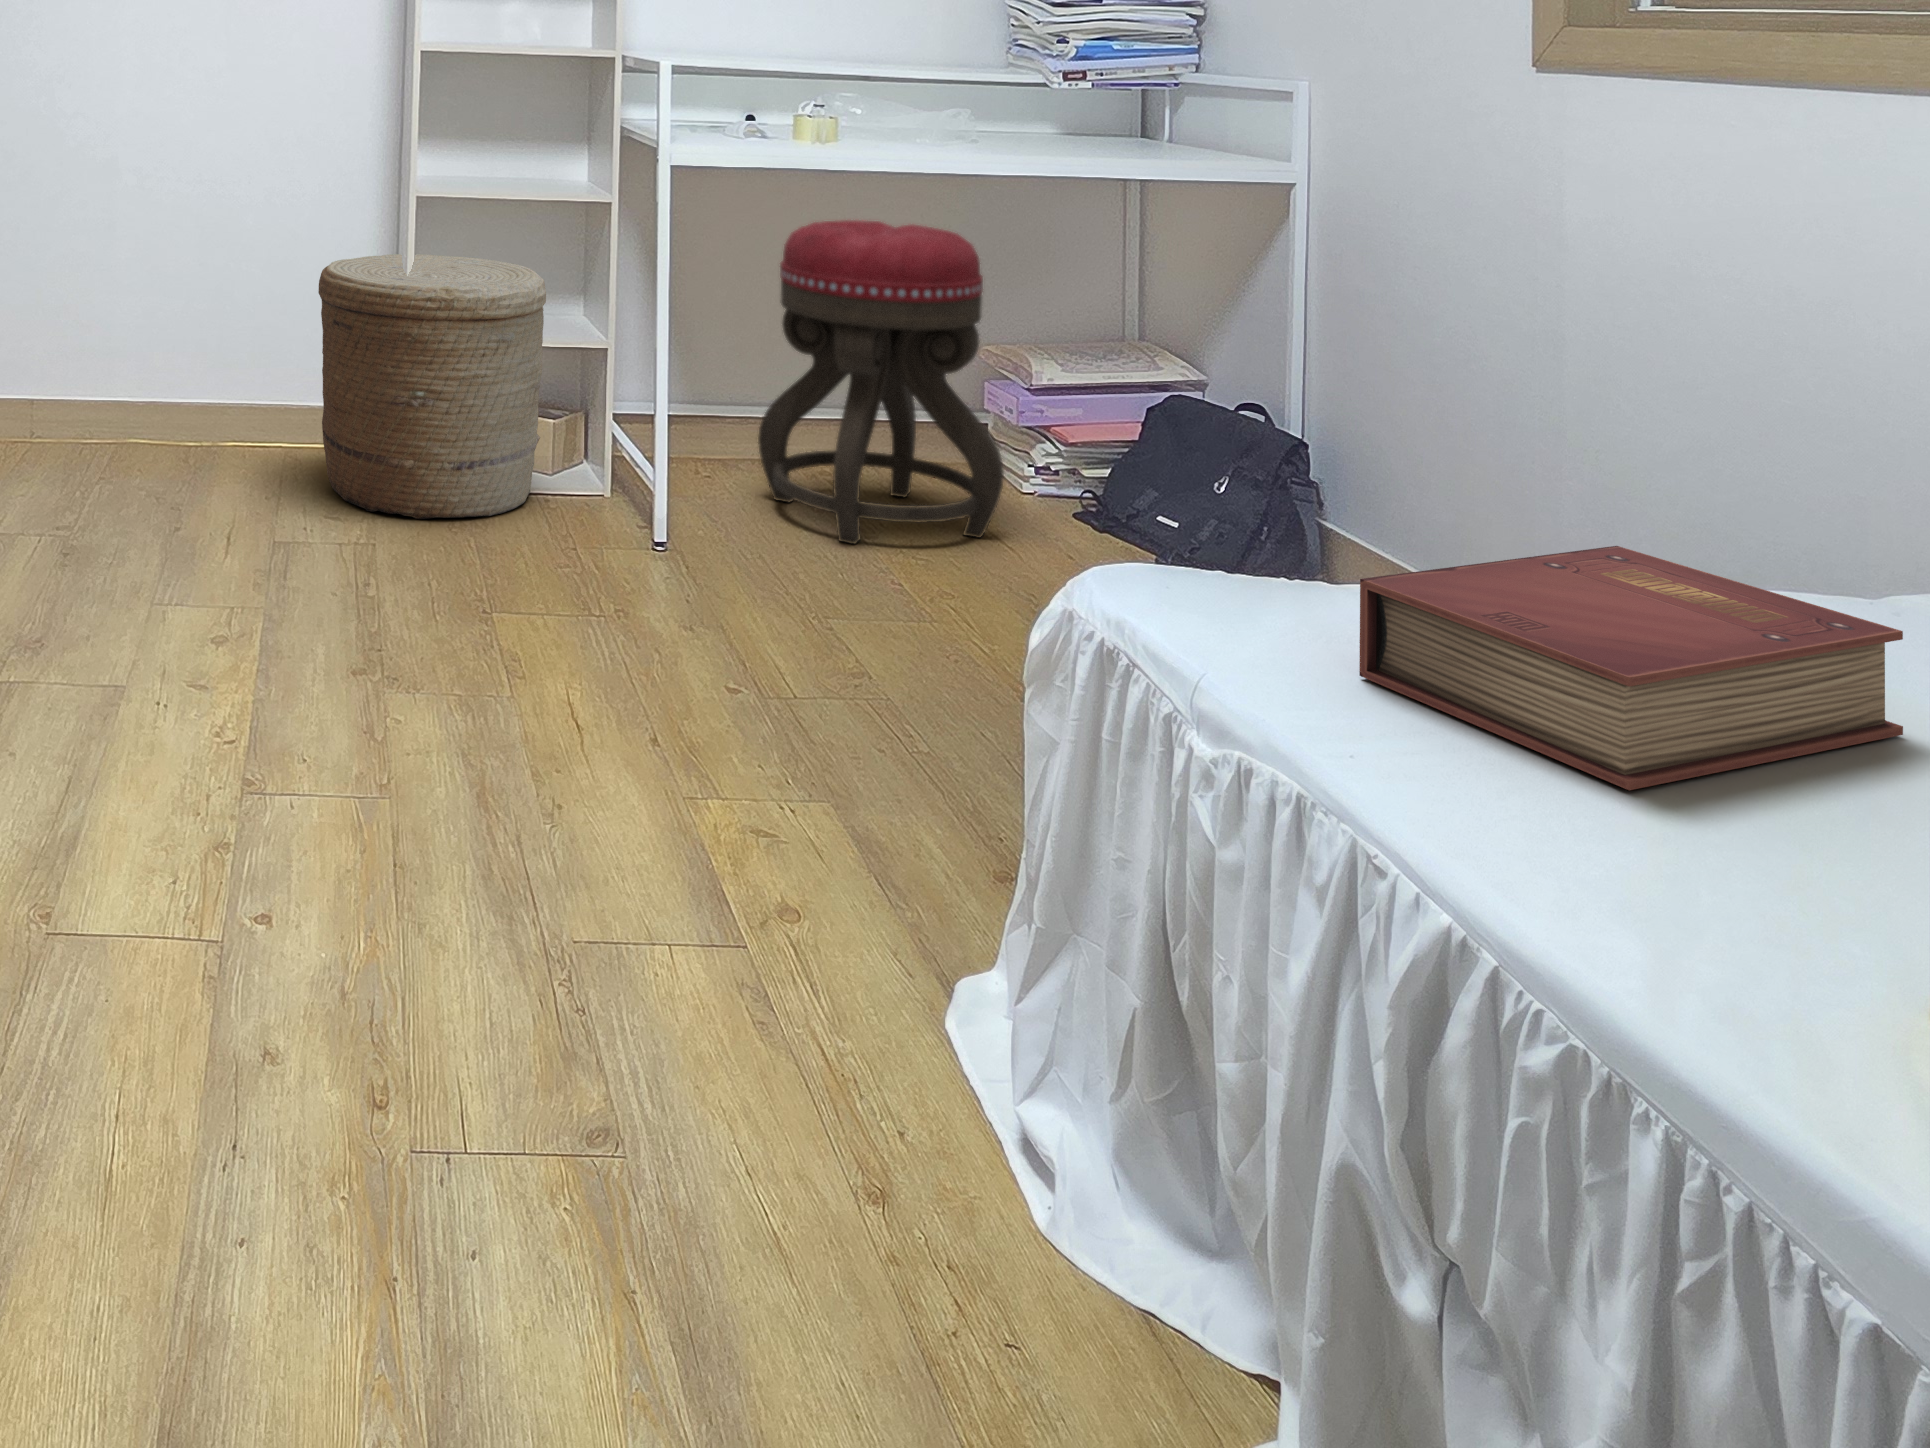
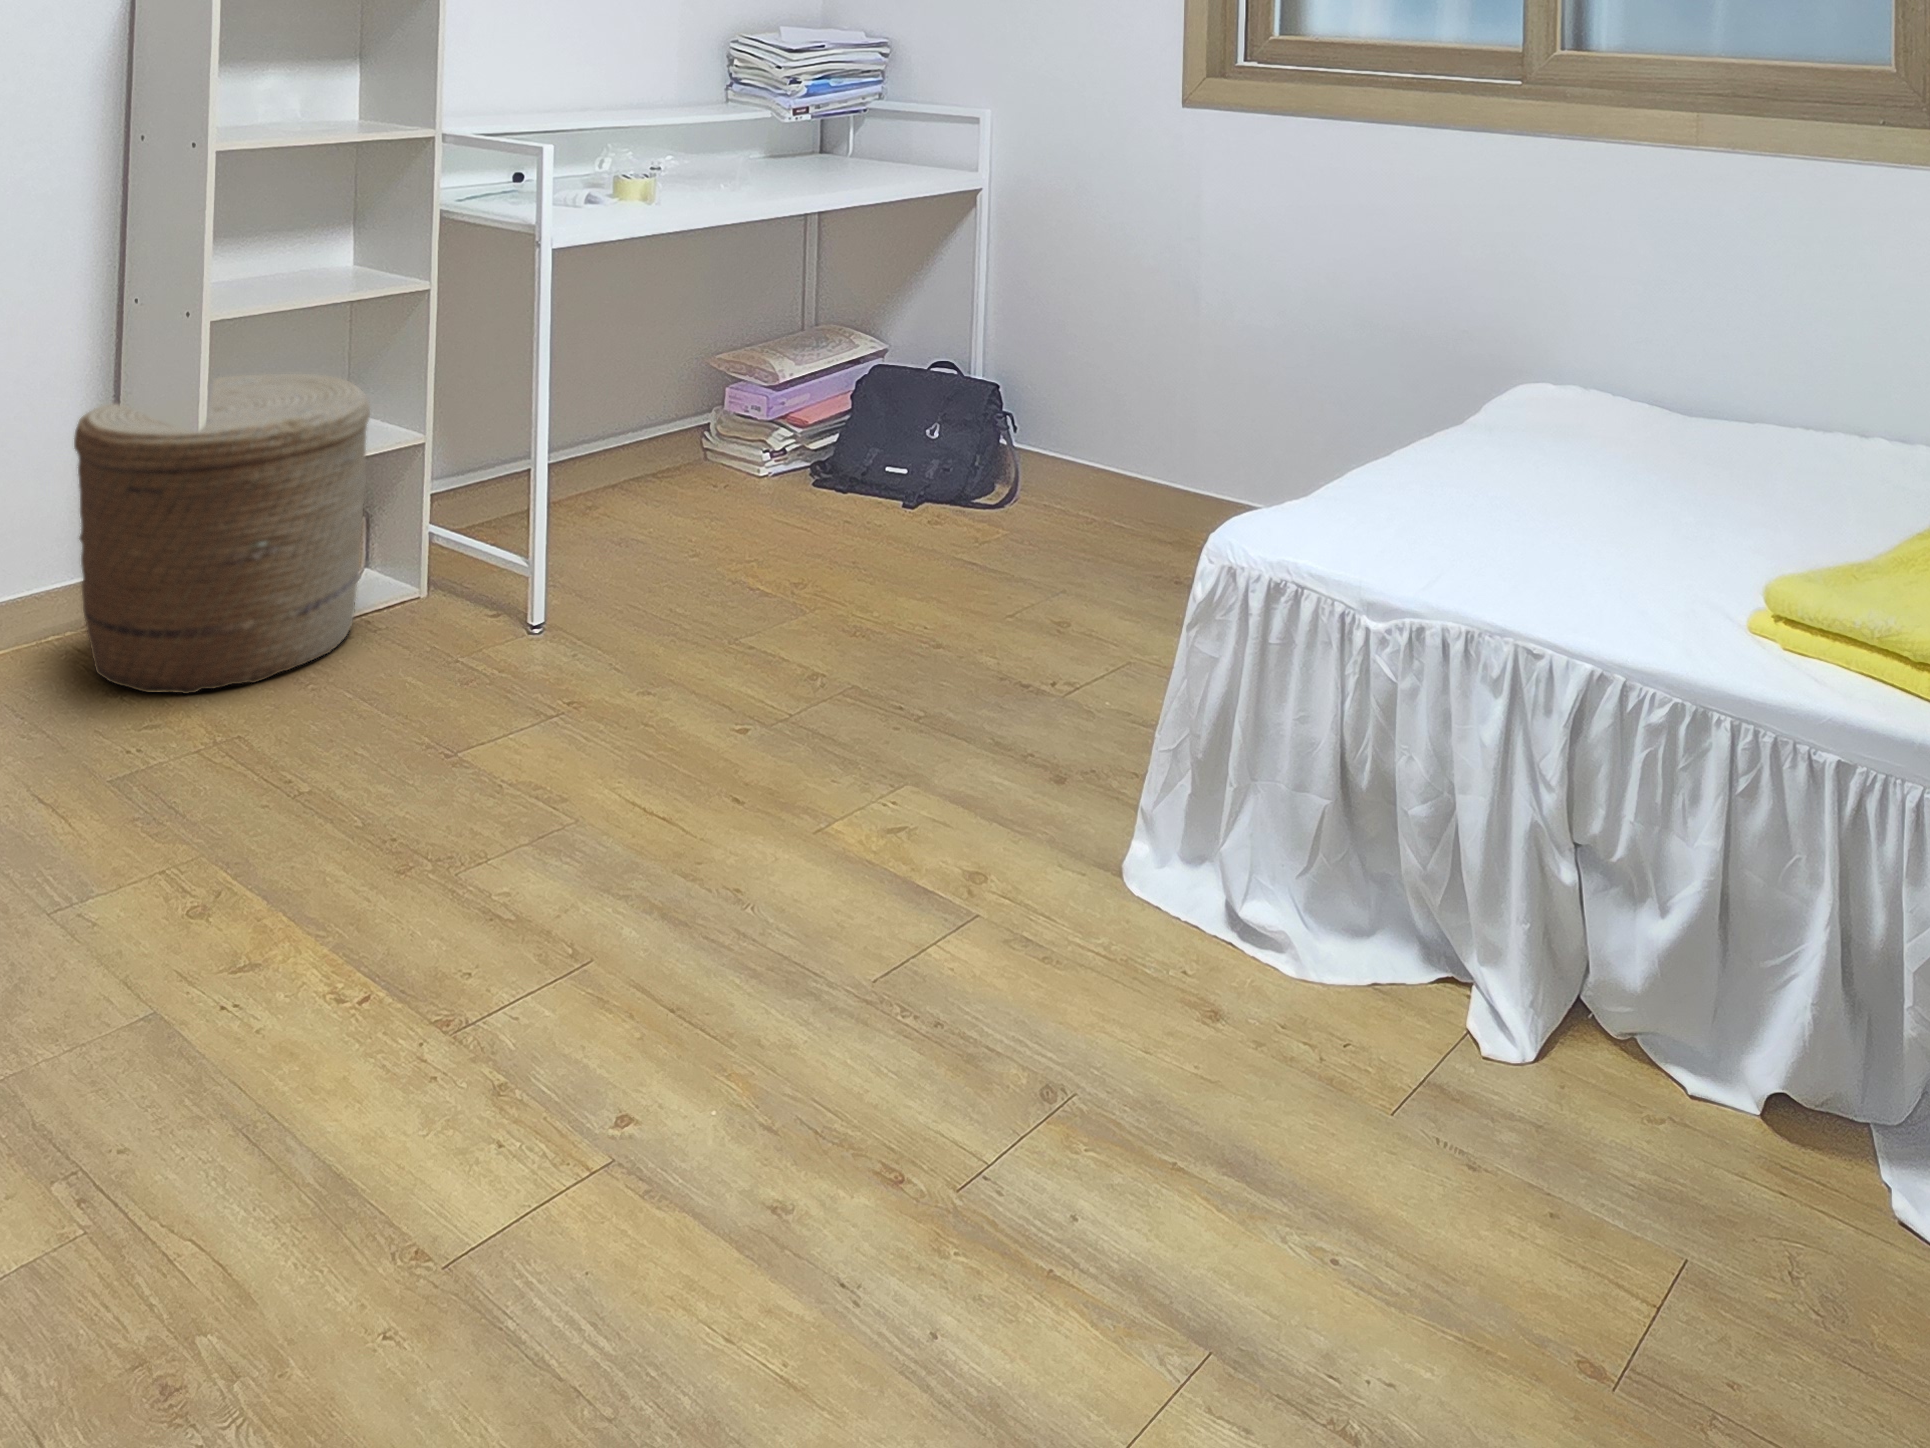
ottoman: present [758,220,1004,544] -> none [561,263,787,567]
book: present [1359,546,1903,790] -> none [1425,437,1602,572]

